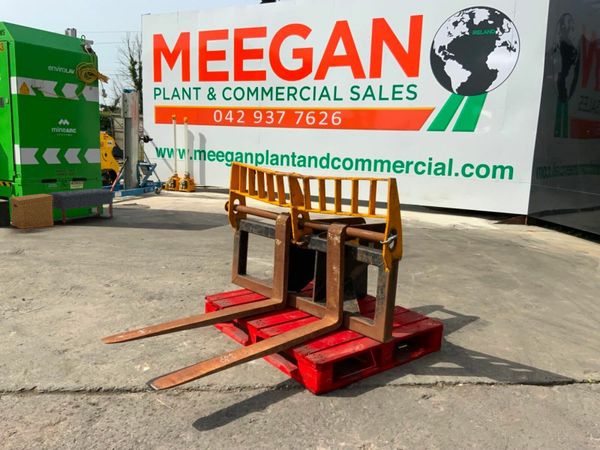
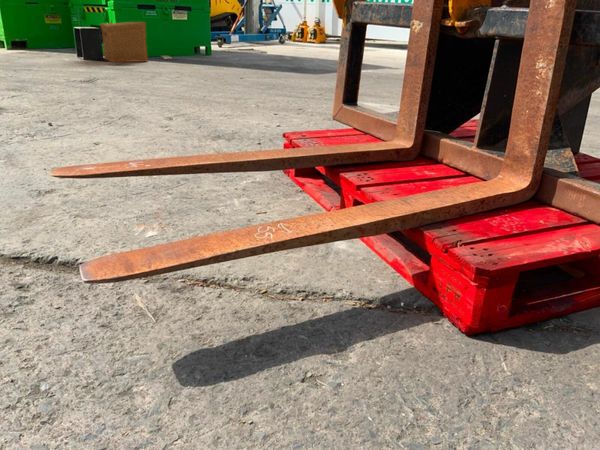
bench: present [48,189,113,223] -> none [143,22,221,60]

